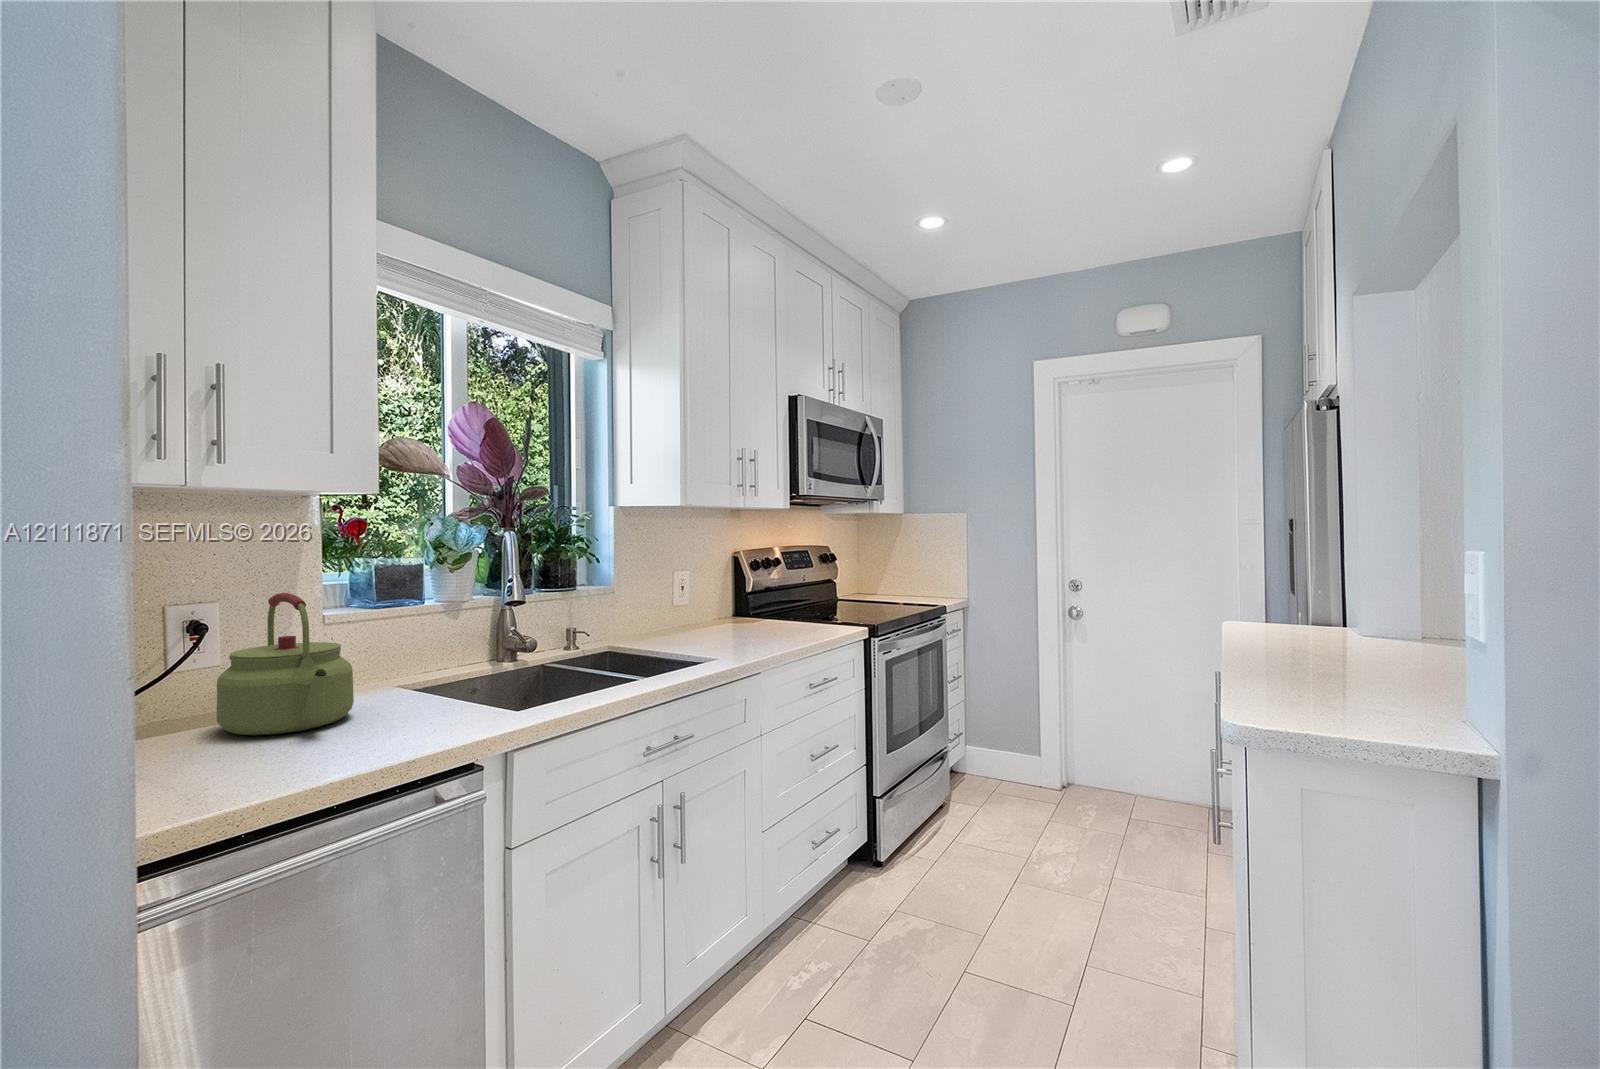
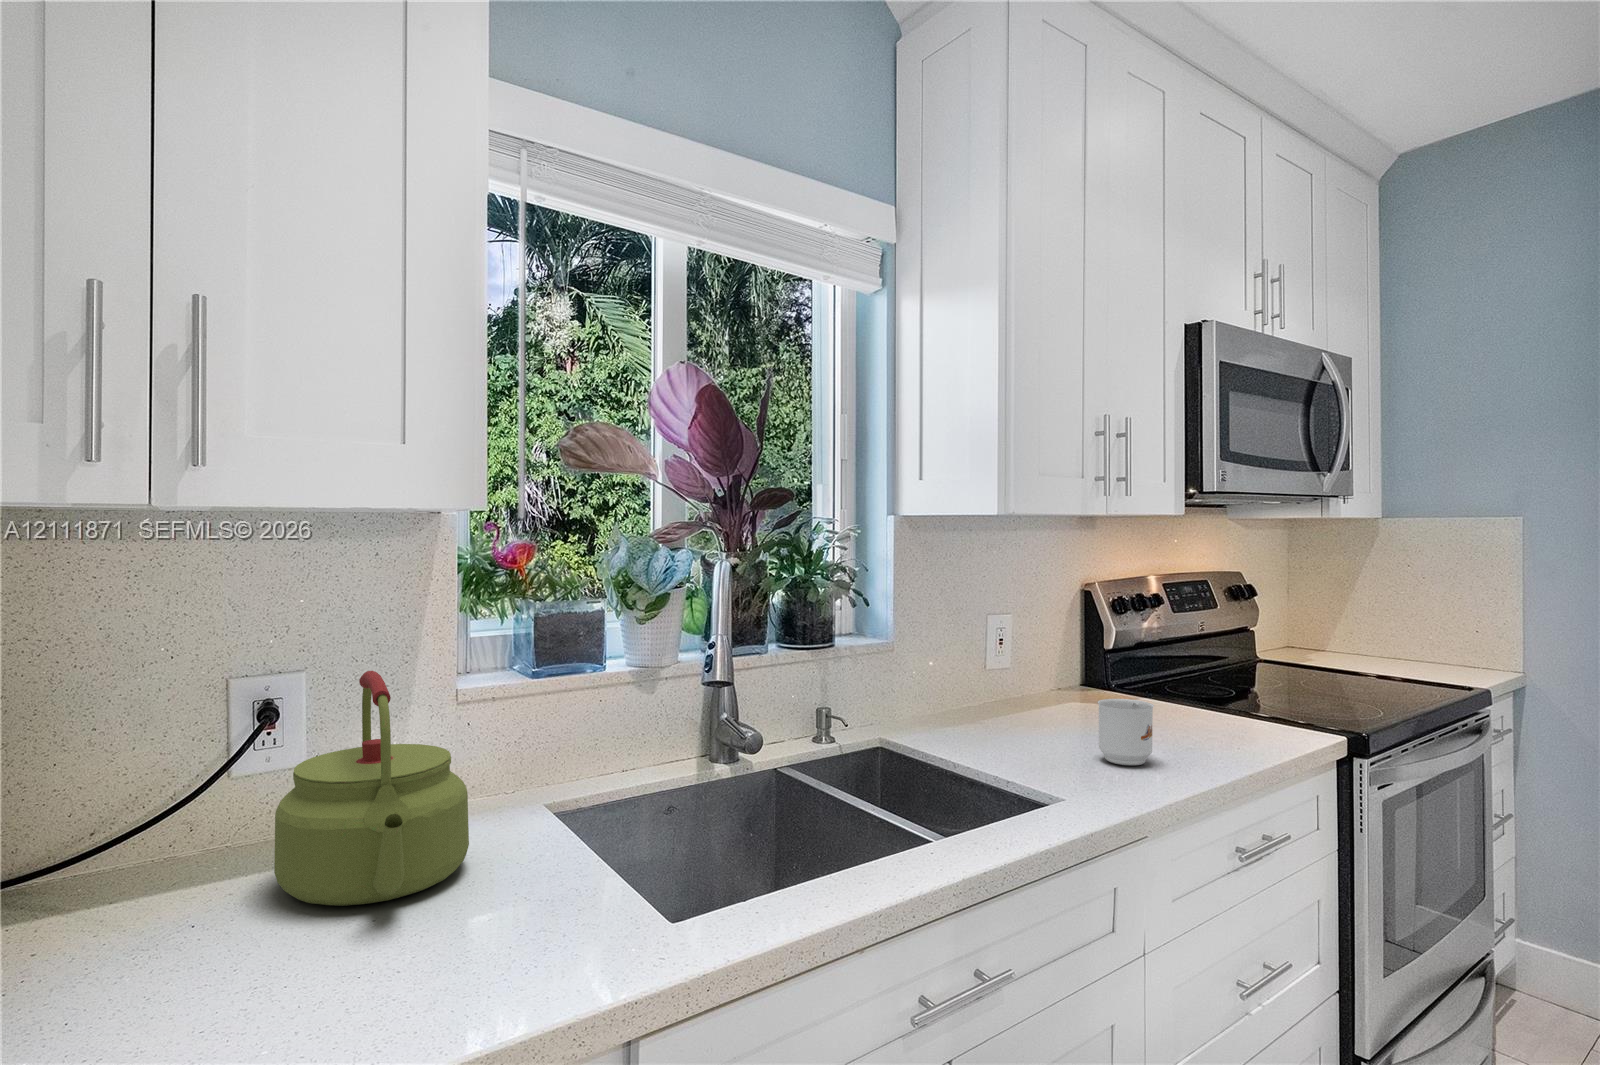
mug: none [738,611,769,647] -> present [1098,699,1154,765]

